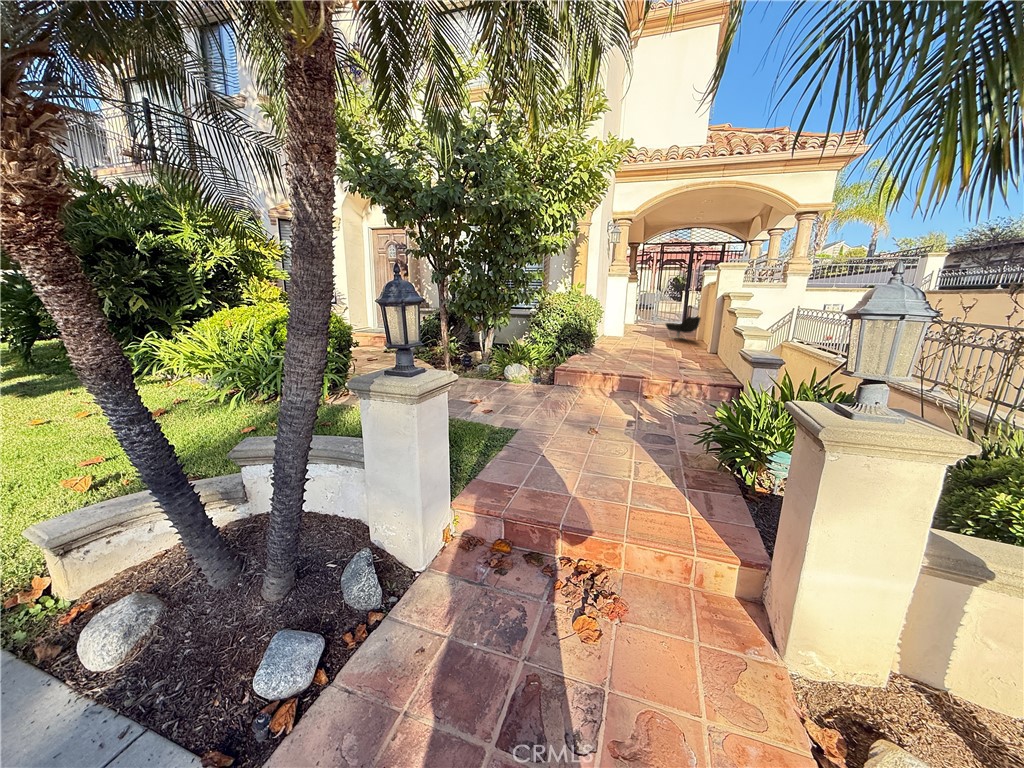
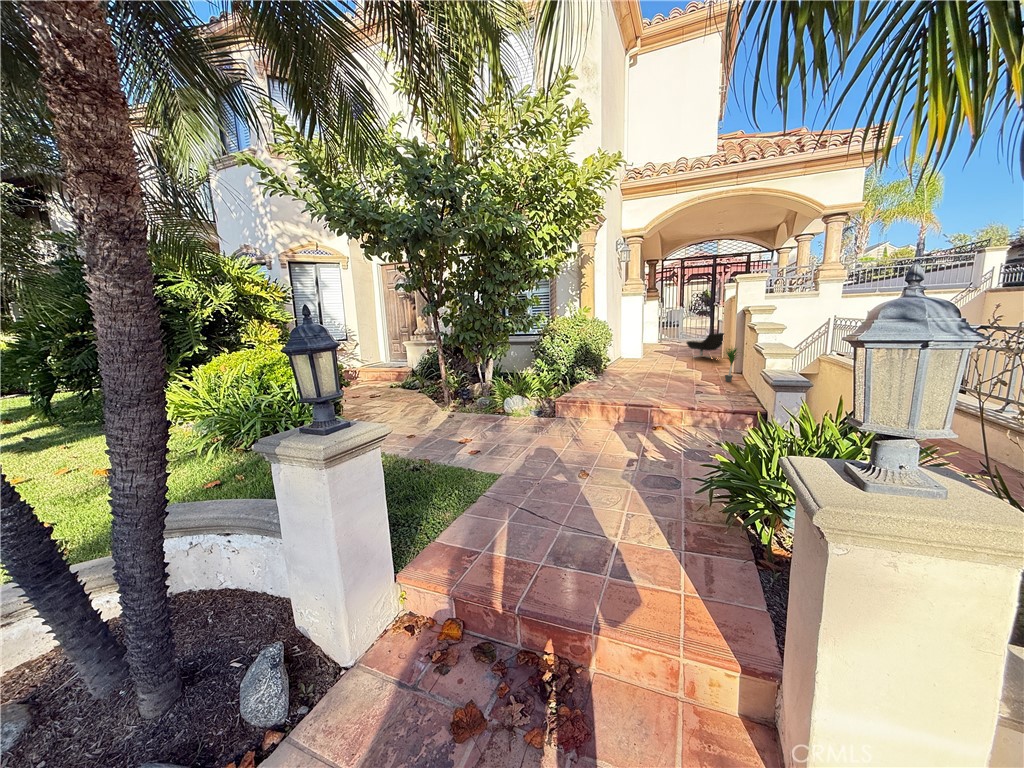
potted plant: none [697,325,723,361] -> present [725,348,738,382]

